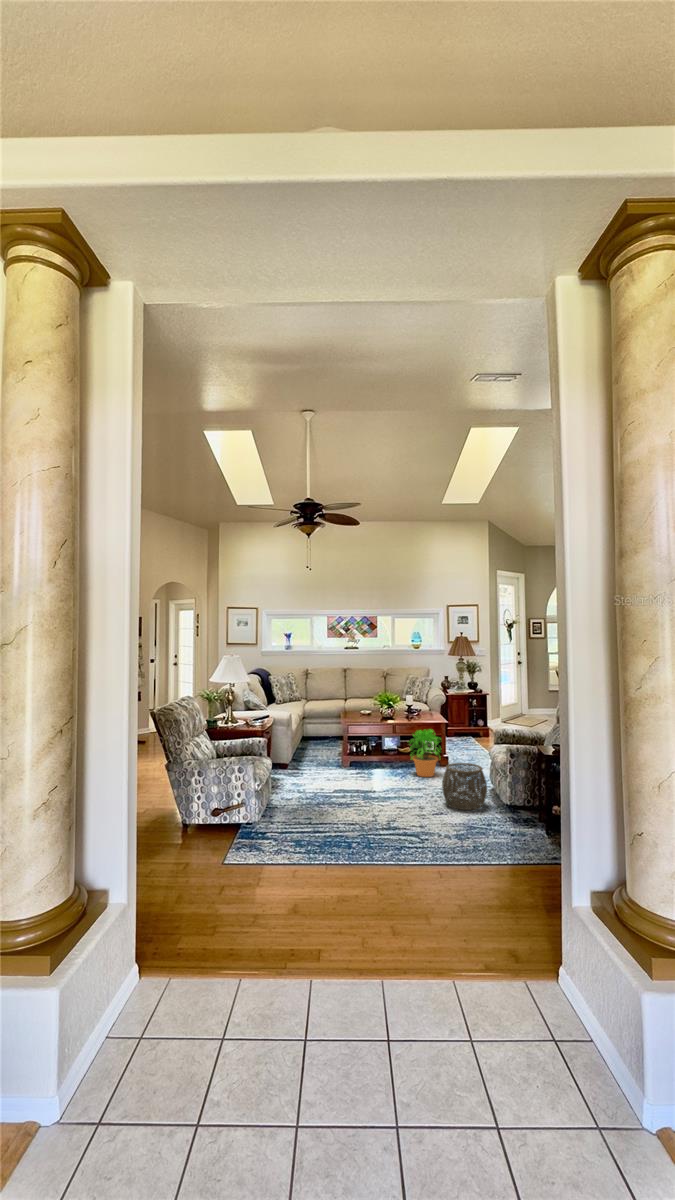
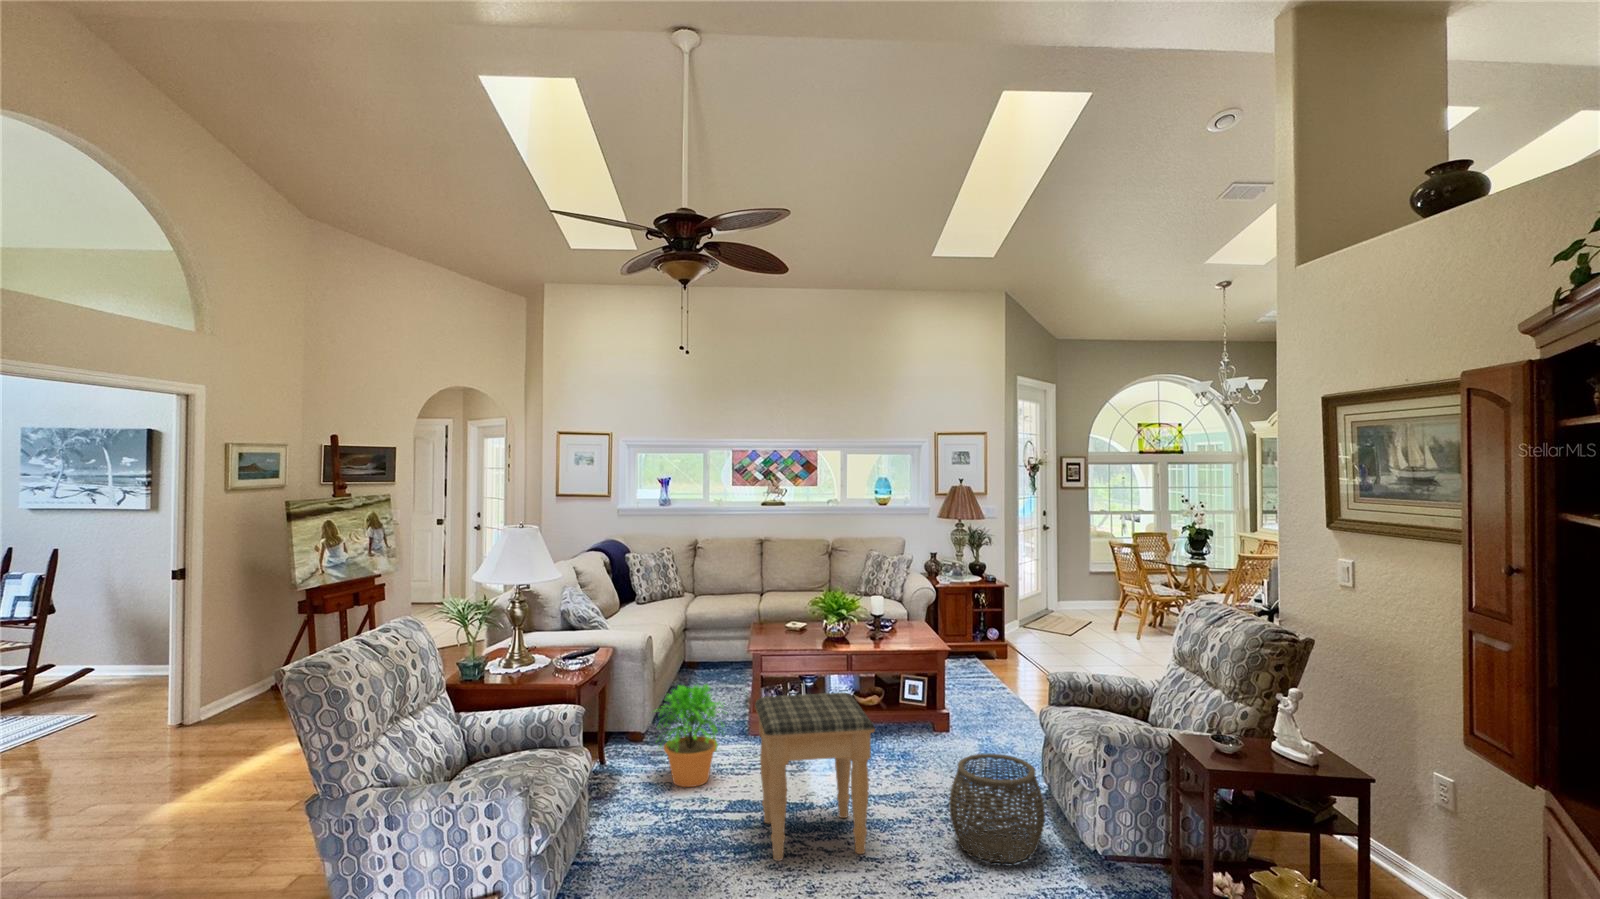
potted plant: present [410,729,440,777] -> present [656,684,722,787]
footstool: none [349,735,406,808] -> present [755,693,875,861]

